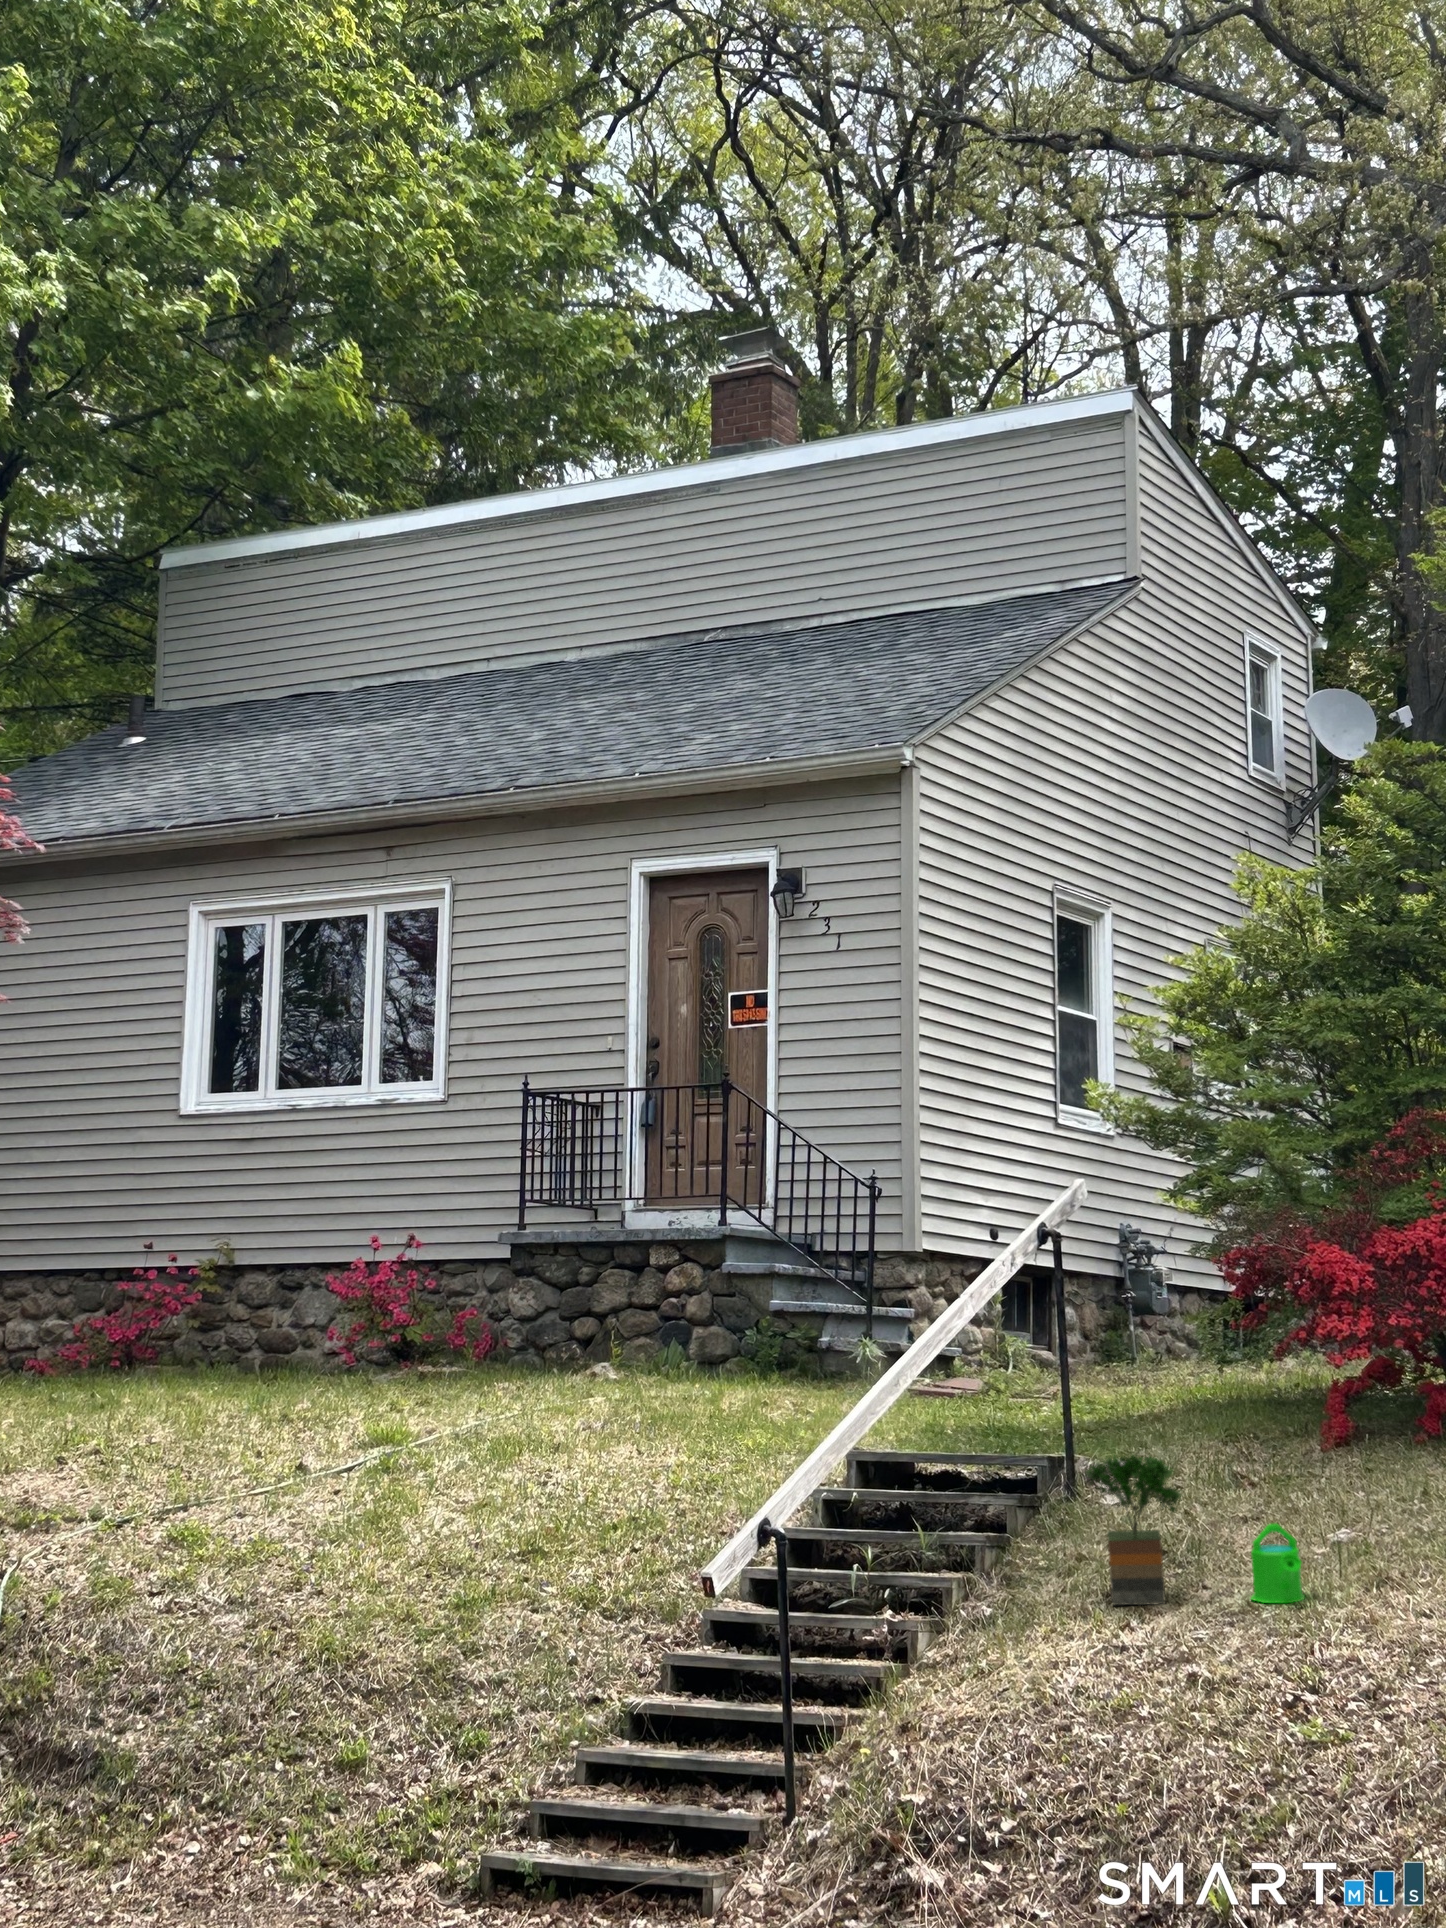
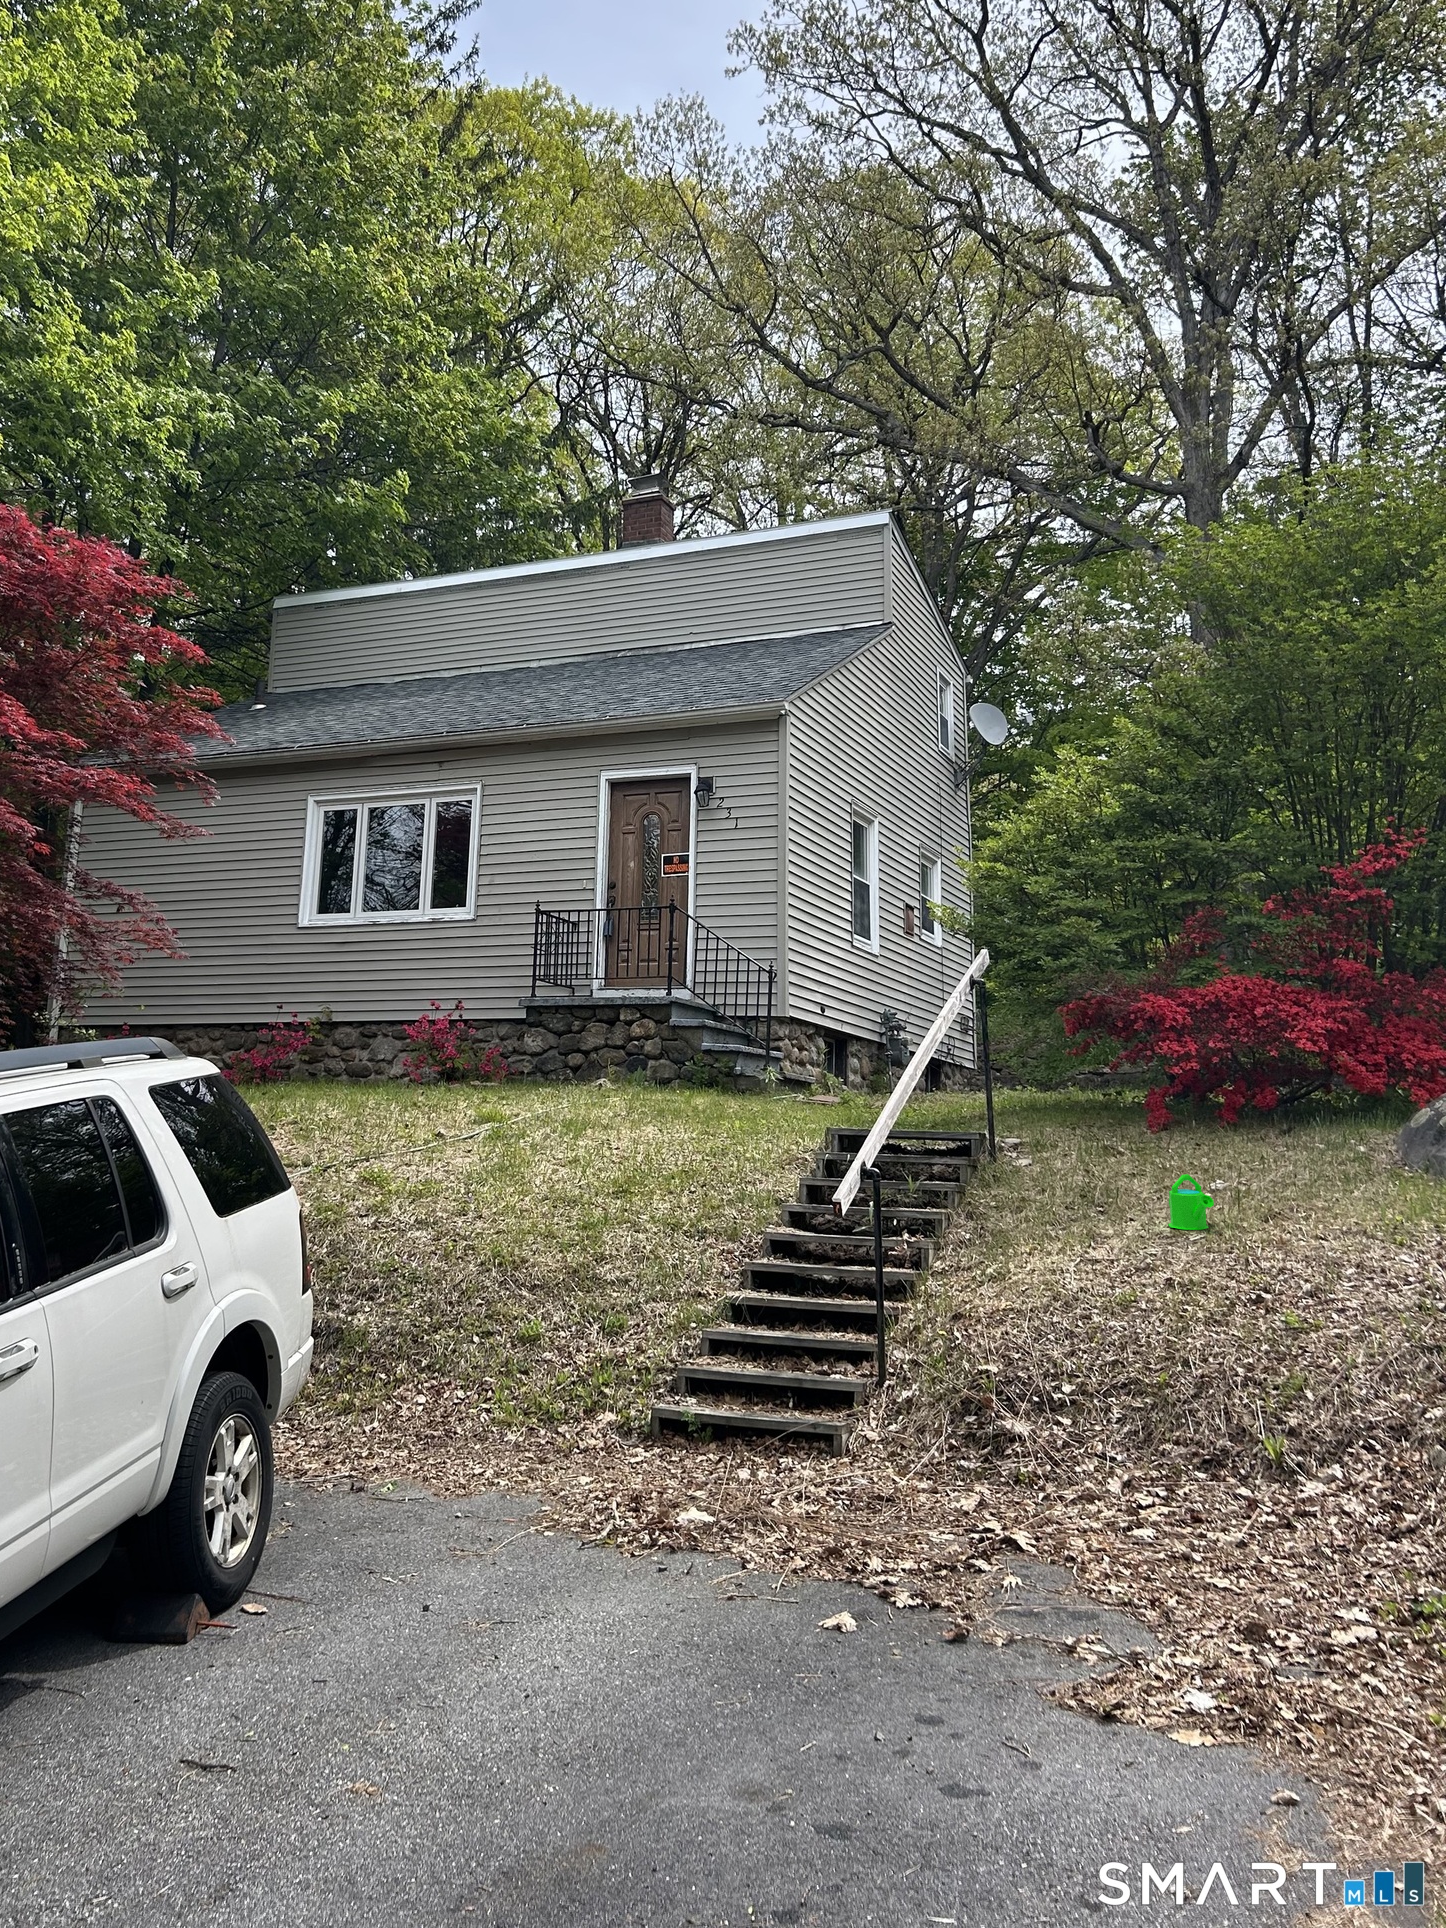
potted tree: present [1087,1455,1182,1605] -> none [1045,1125,1121,1230]

